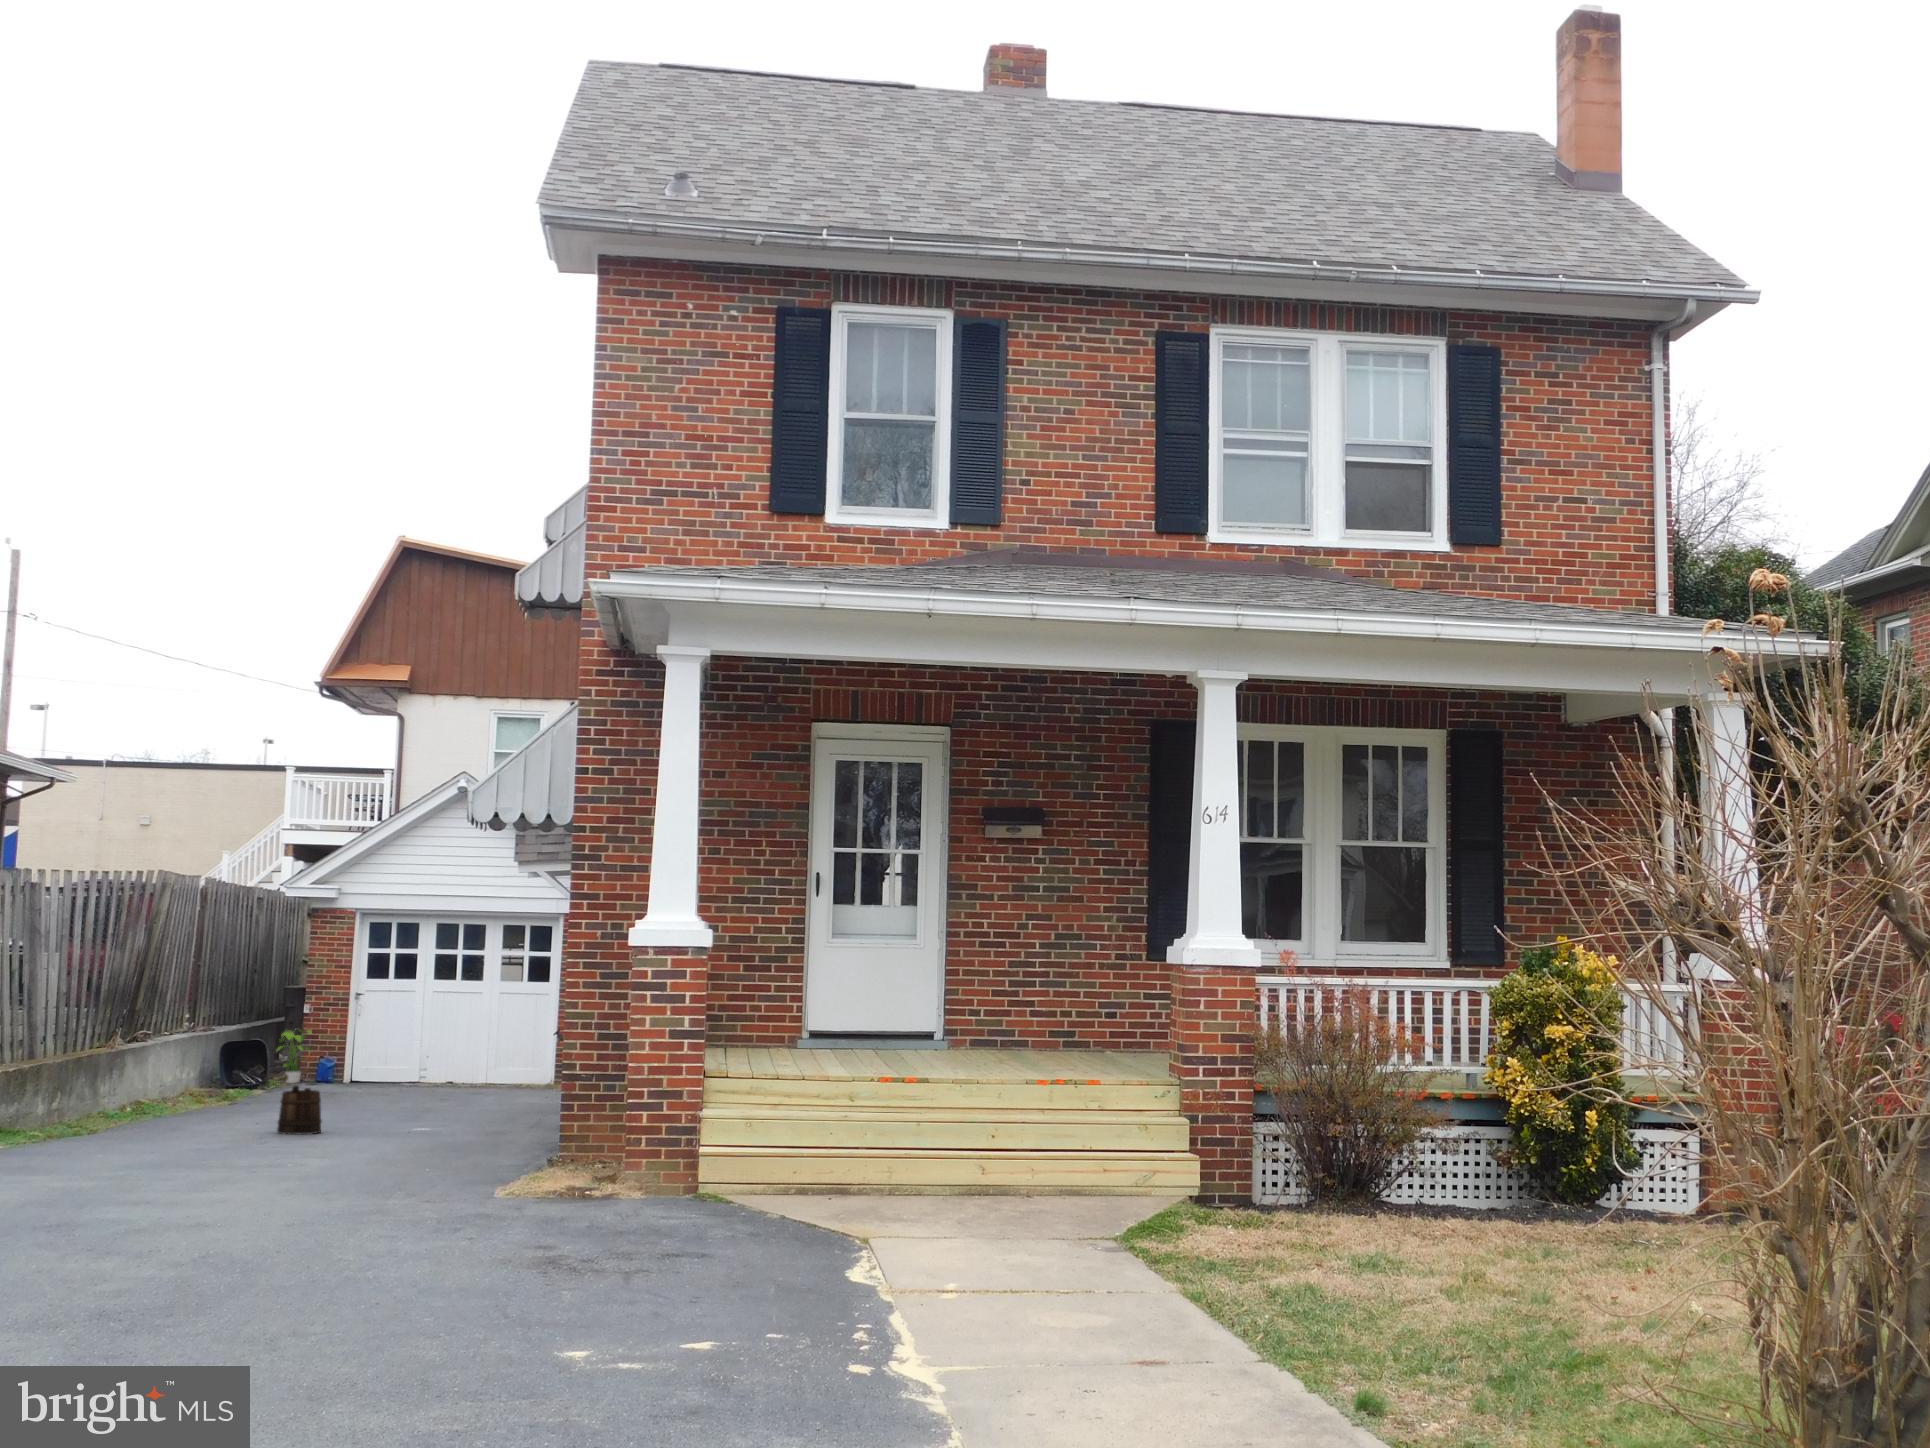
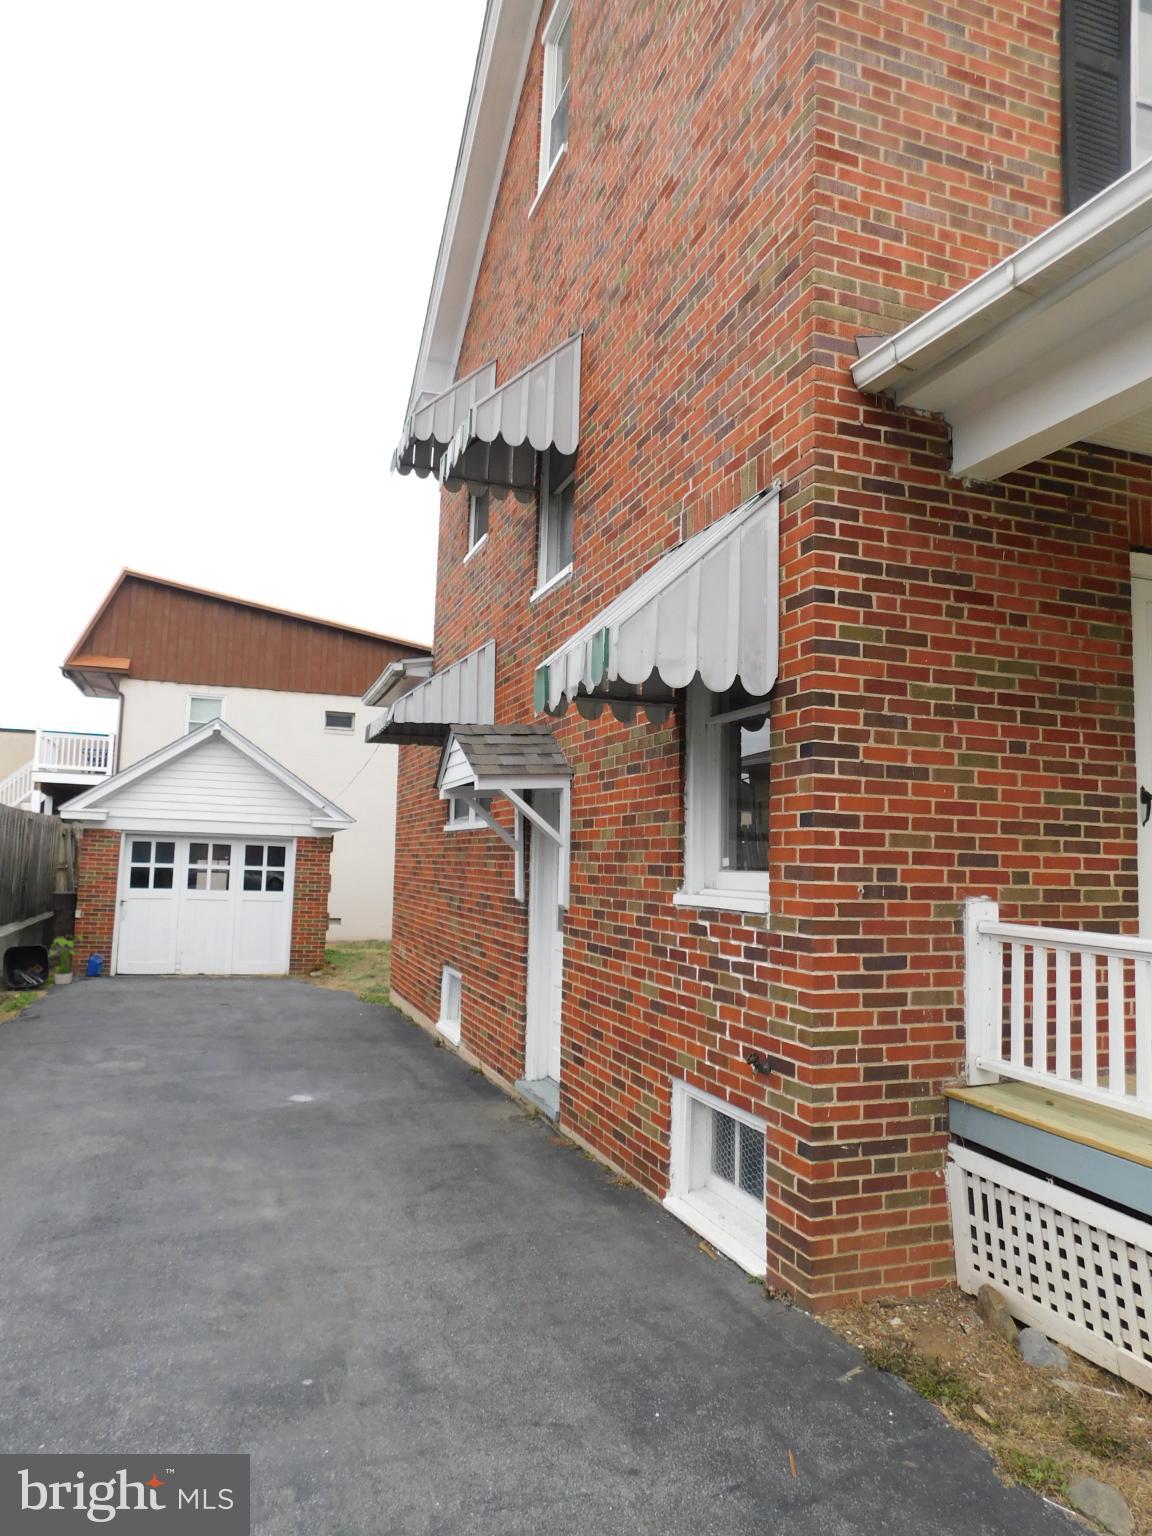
bucket: present [277,1085,322,1134] -> none [121,1062,182,1136]

